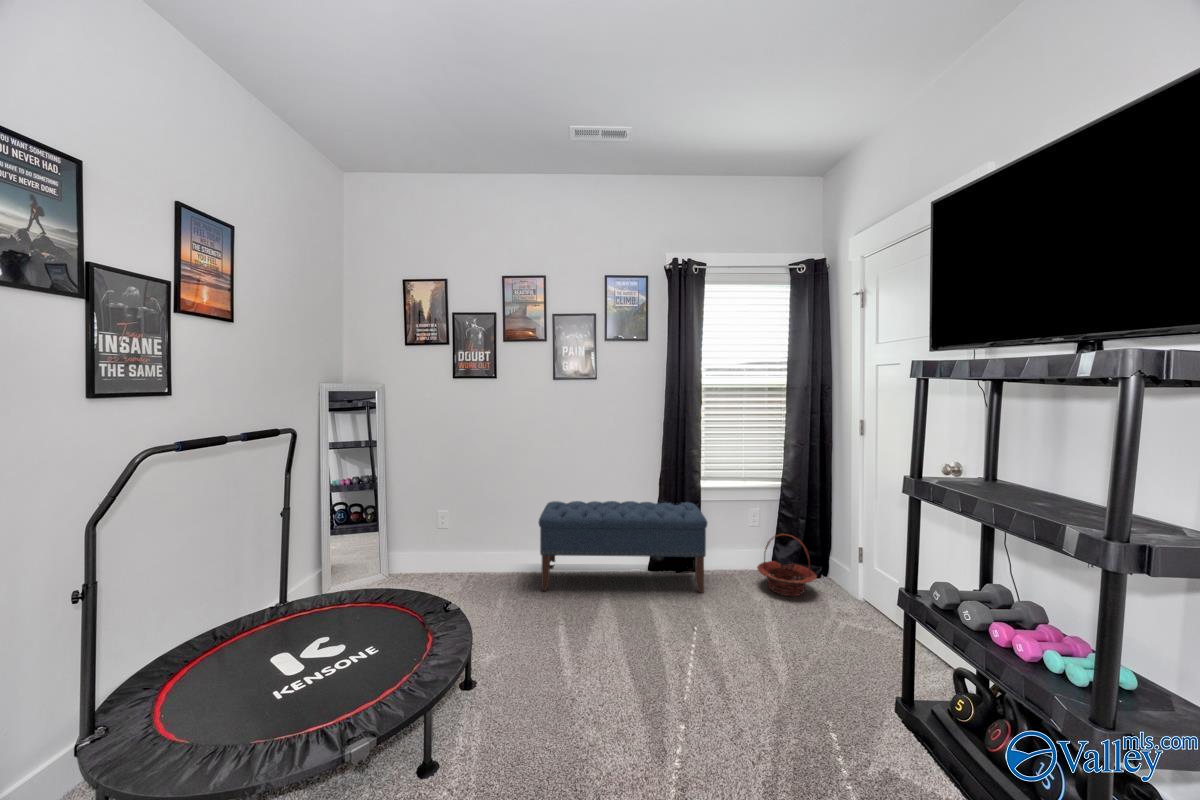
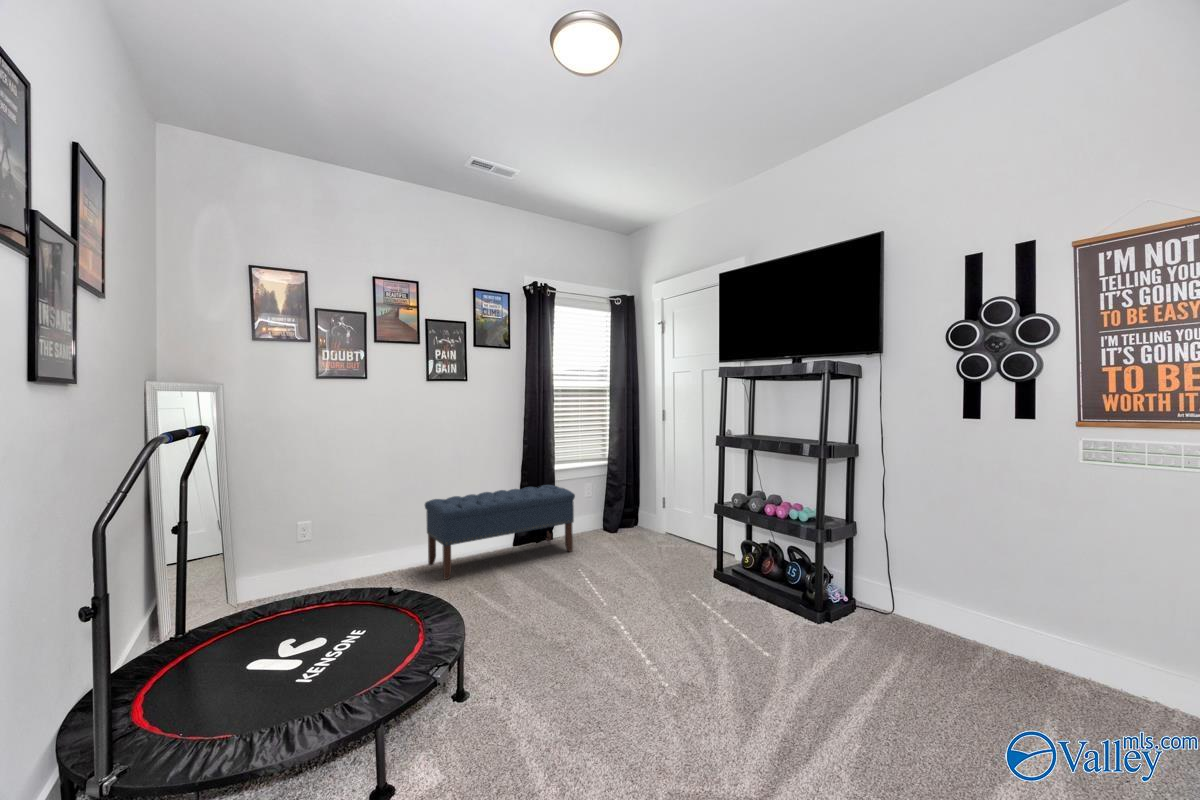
basket: present [757,534,816,596] -> none [601,497,642,541]

